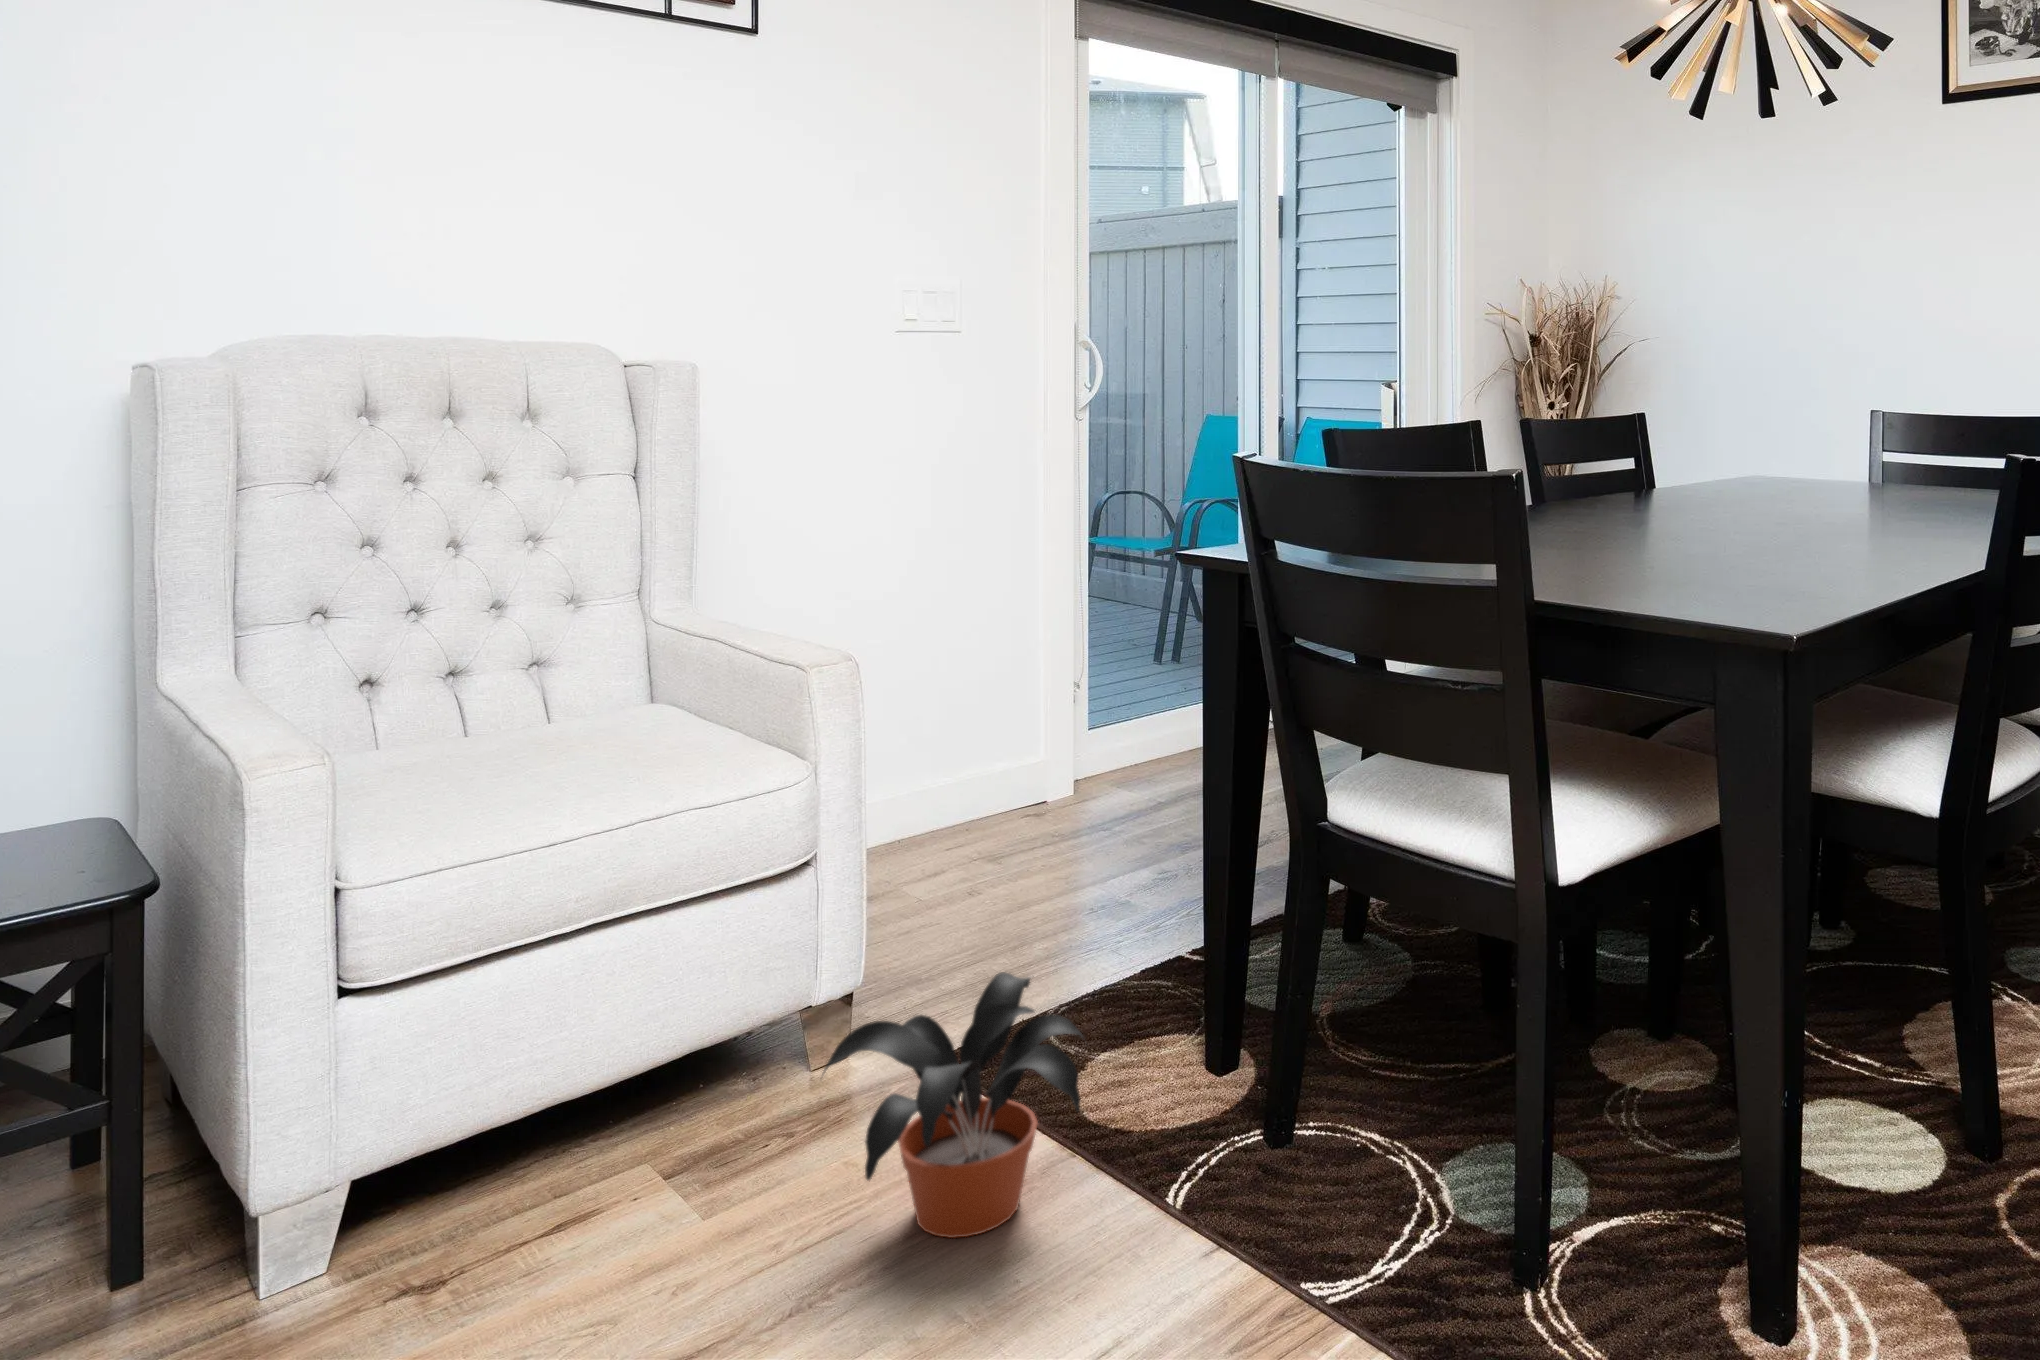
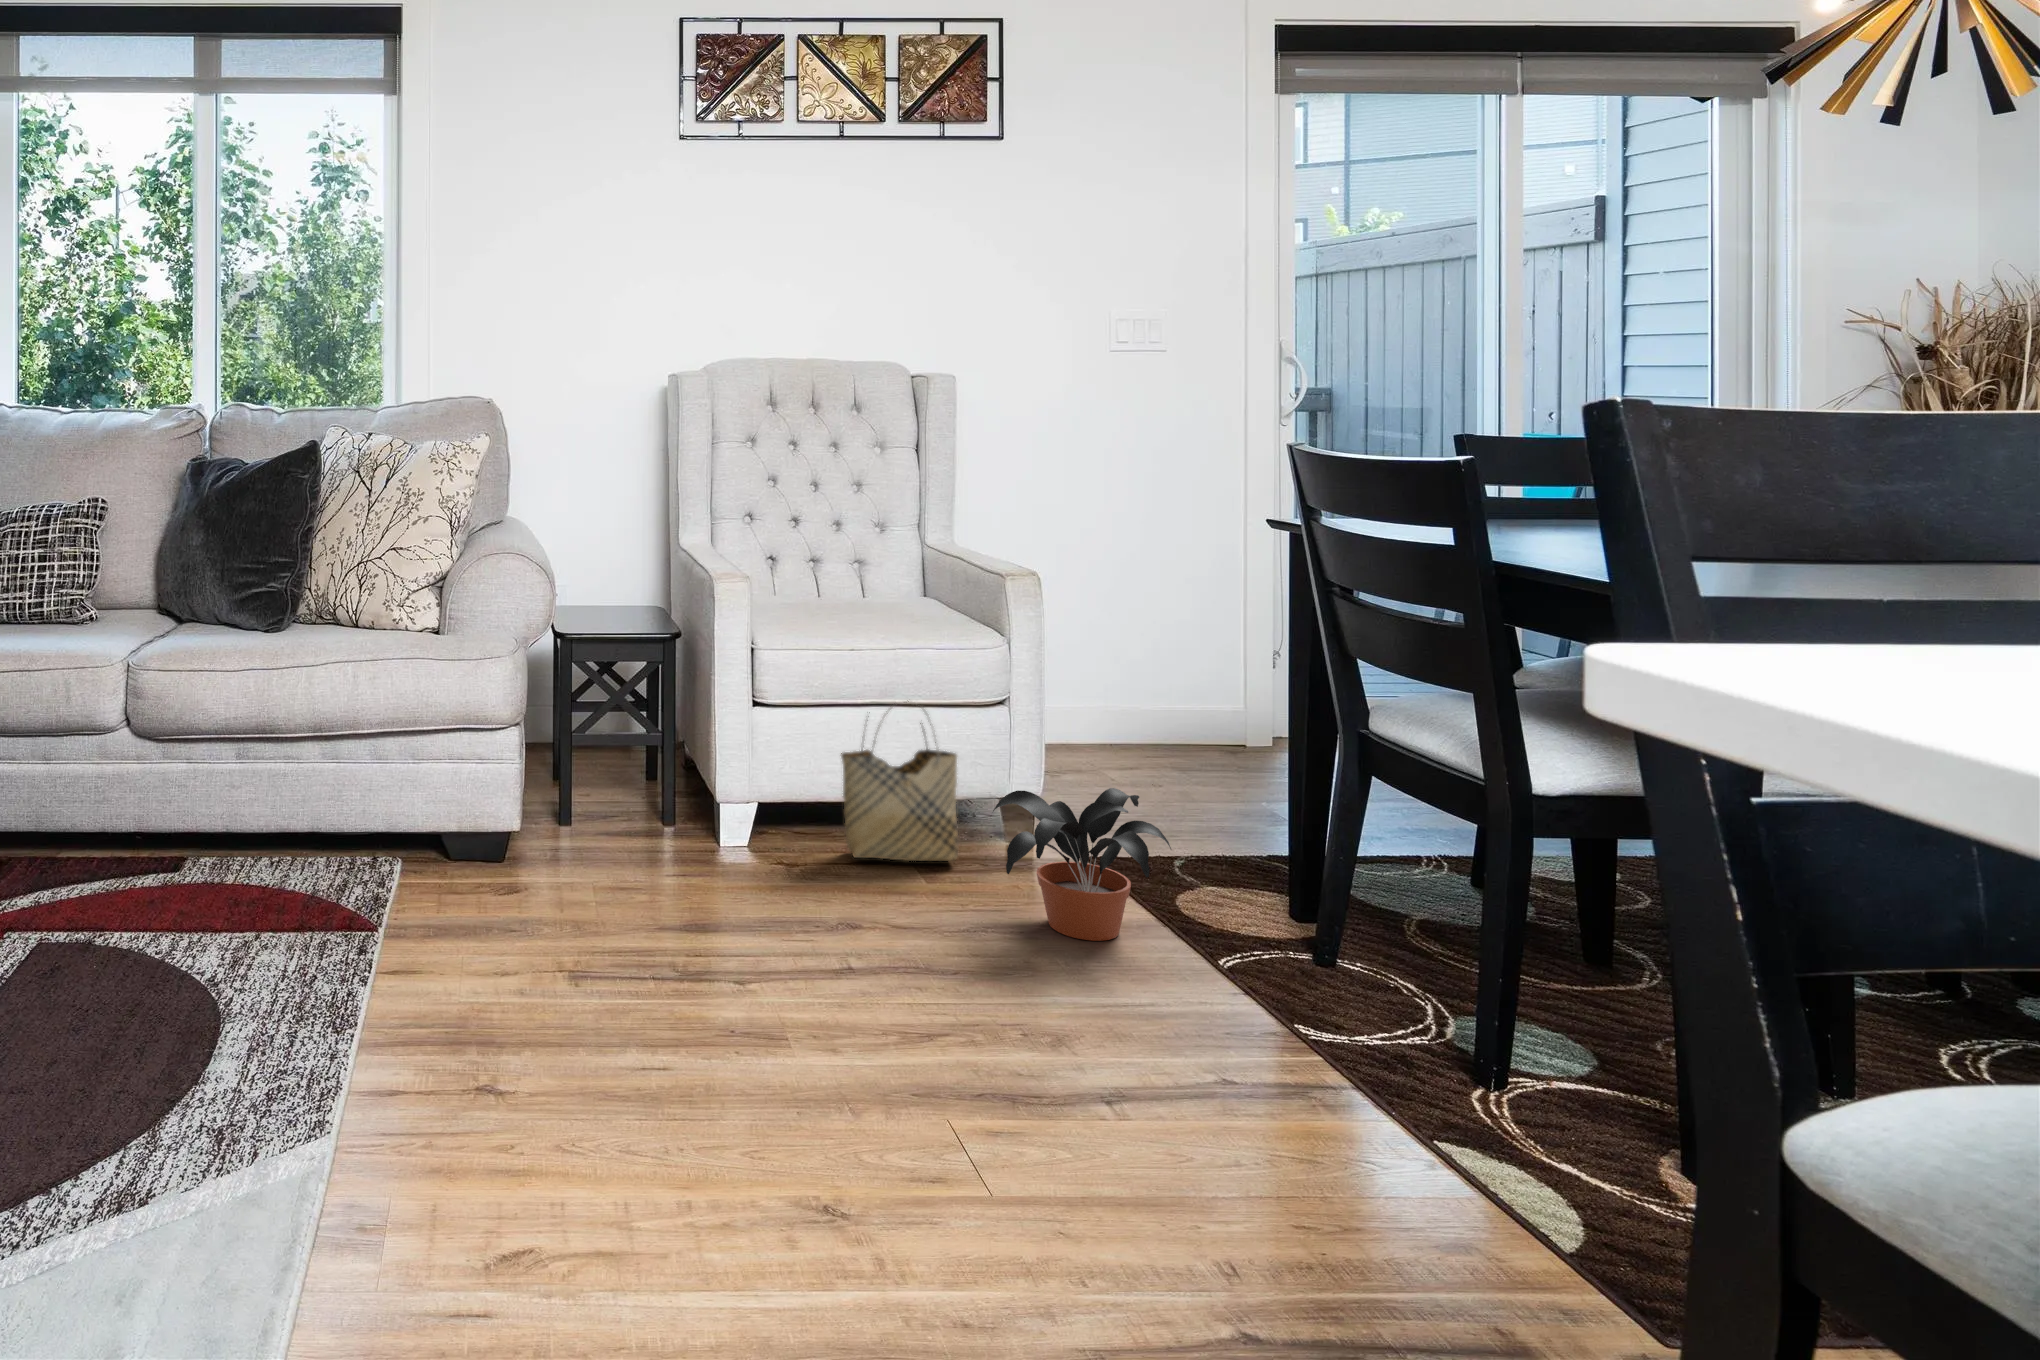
woven basket: none [531,893,745,1219] -> present [841,701,959,861]

